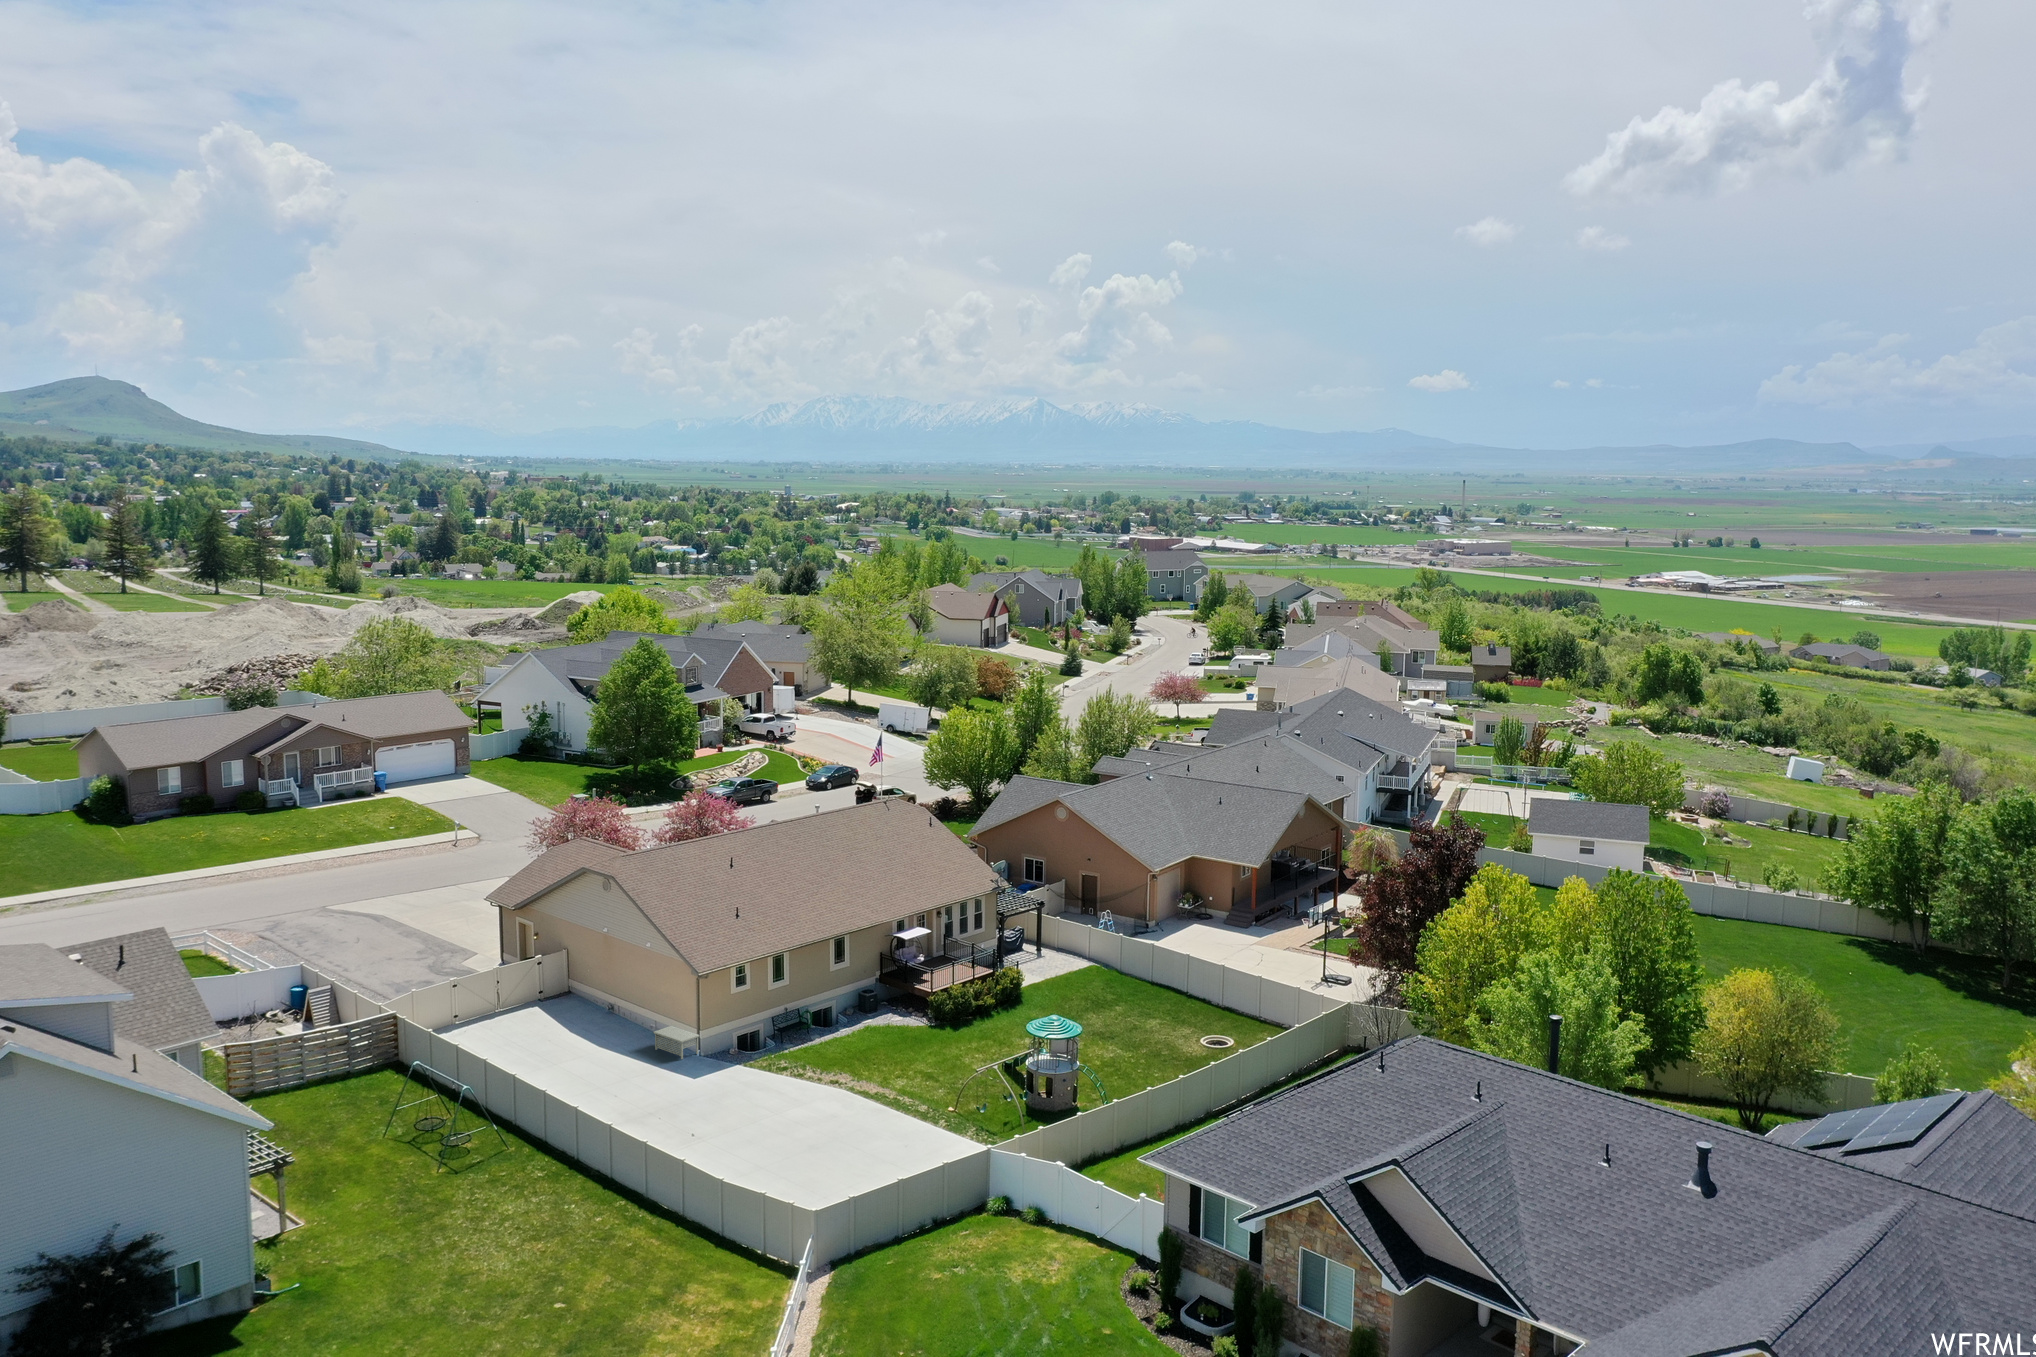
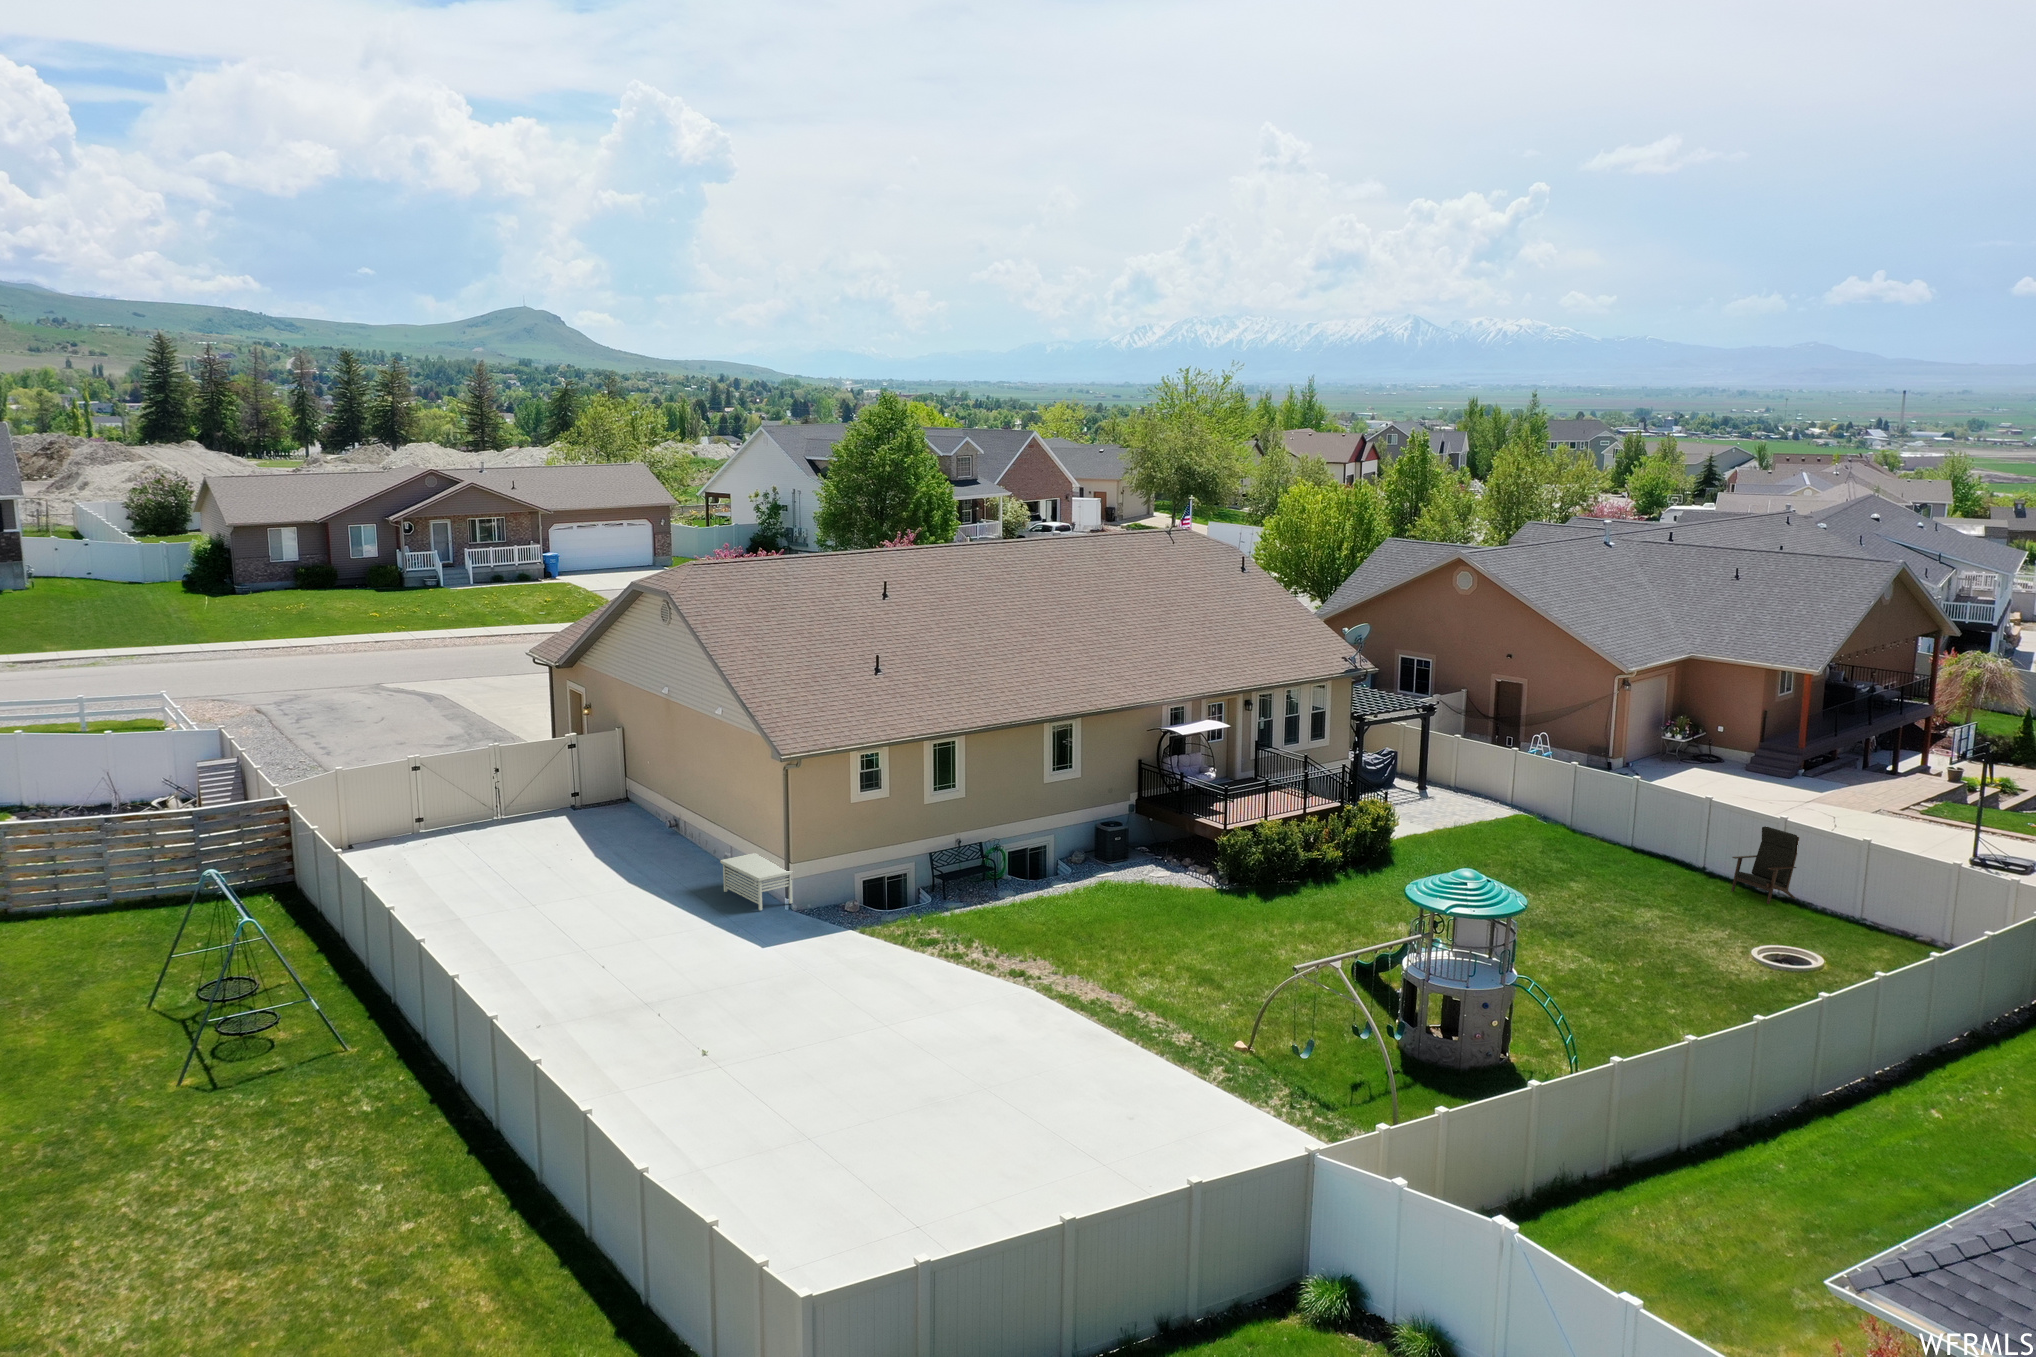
lounge chair: none [1195,970,1227,1012] -> present [1732,826,1799,904]

